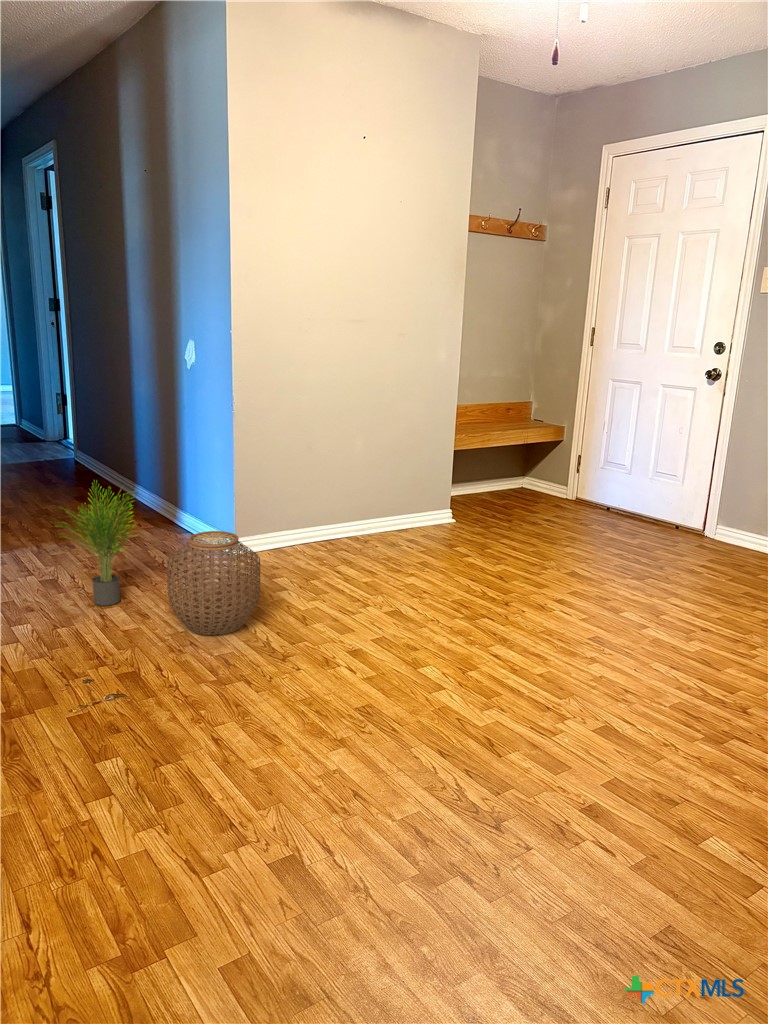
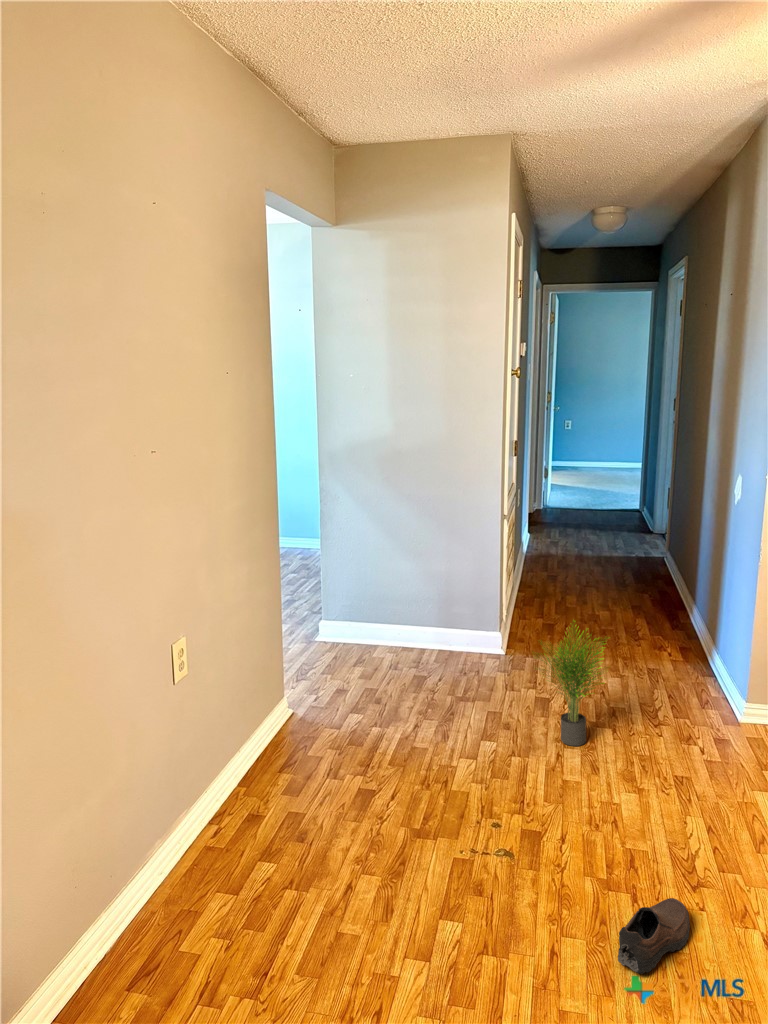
woven basket: present [167,531,261,635] -> none [602,703,710,825]
shoe: none [267,665,304,720] -> present [618,898,690,974]

